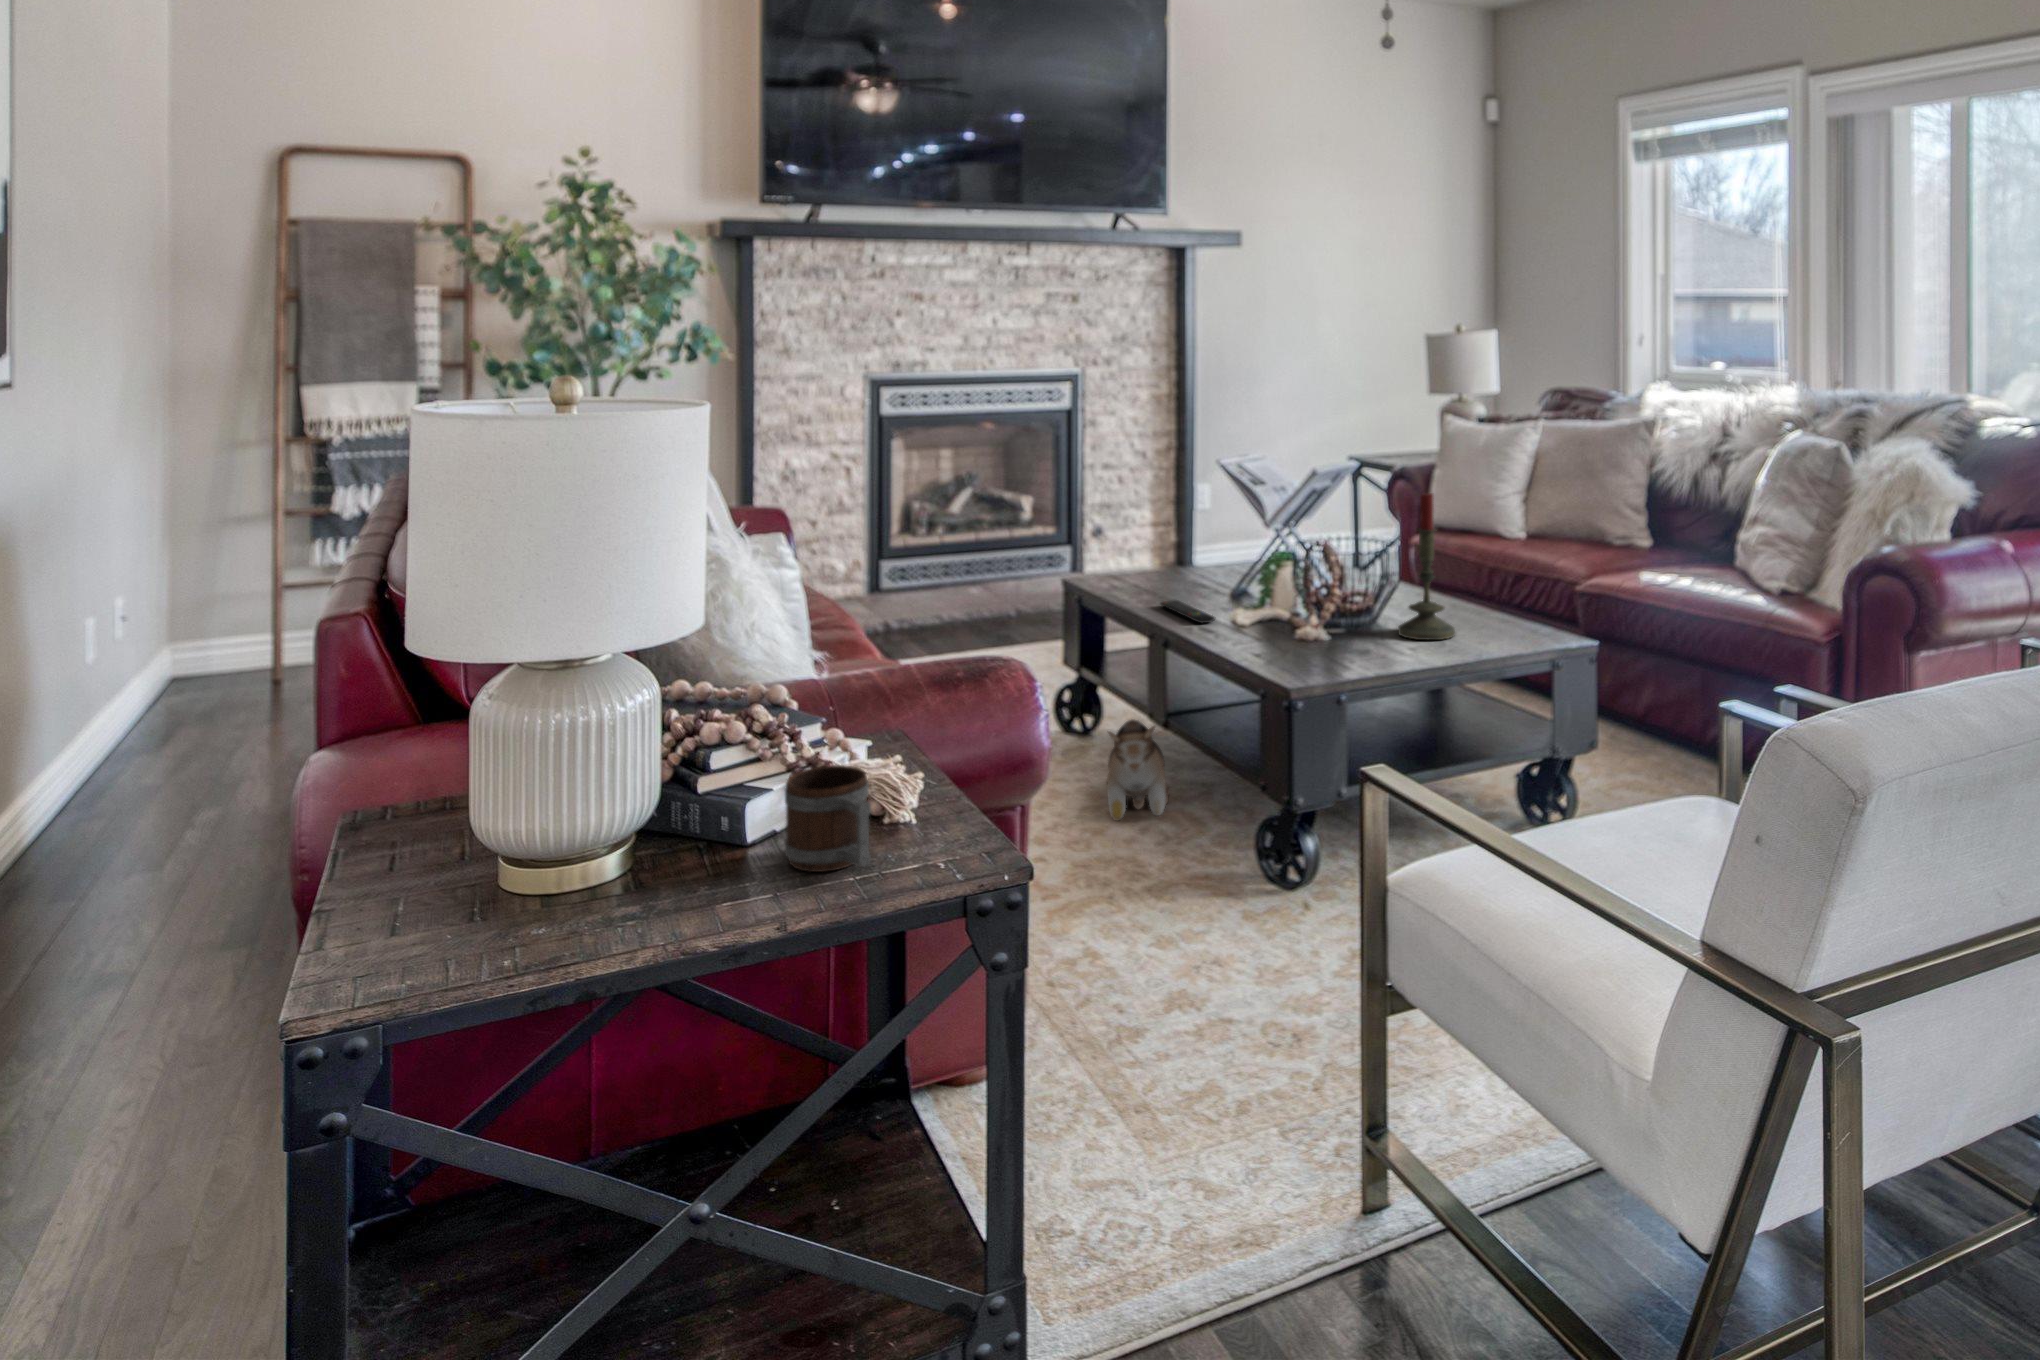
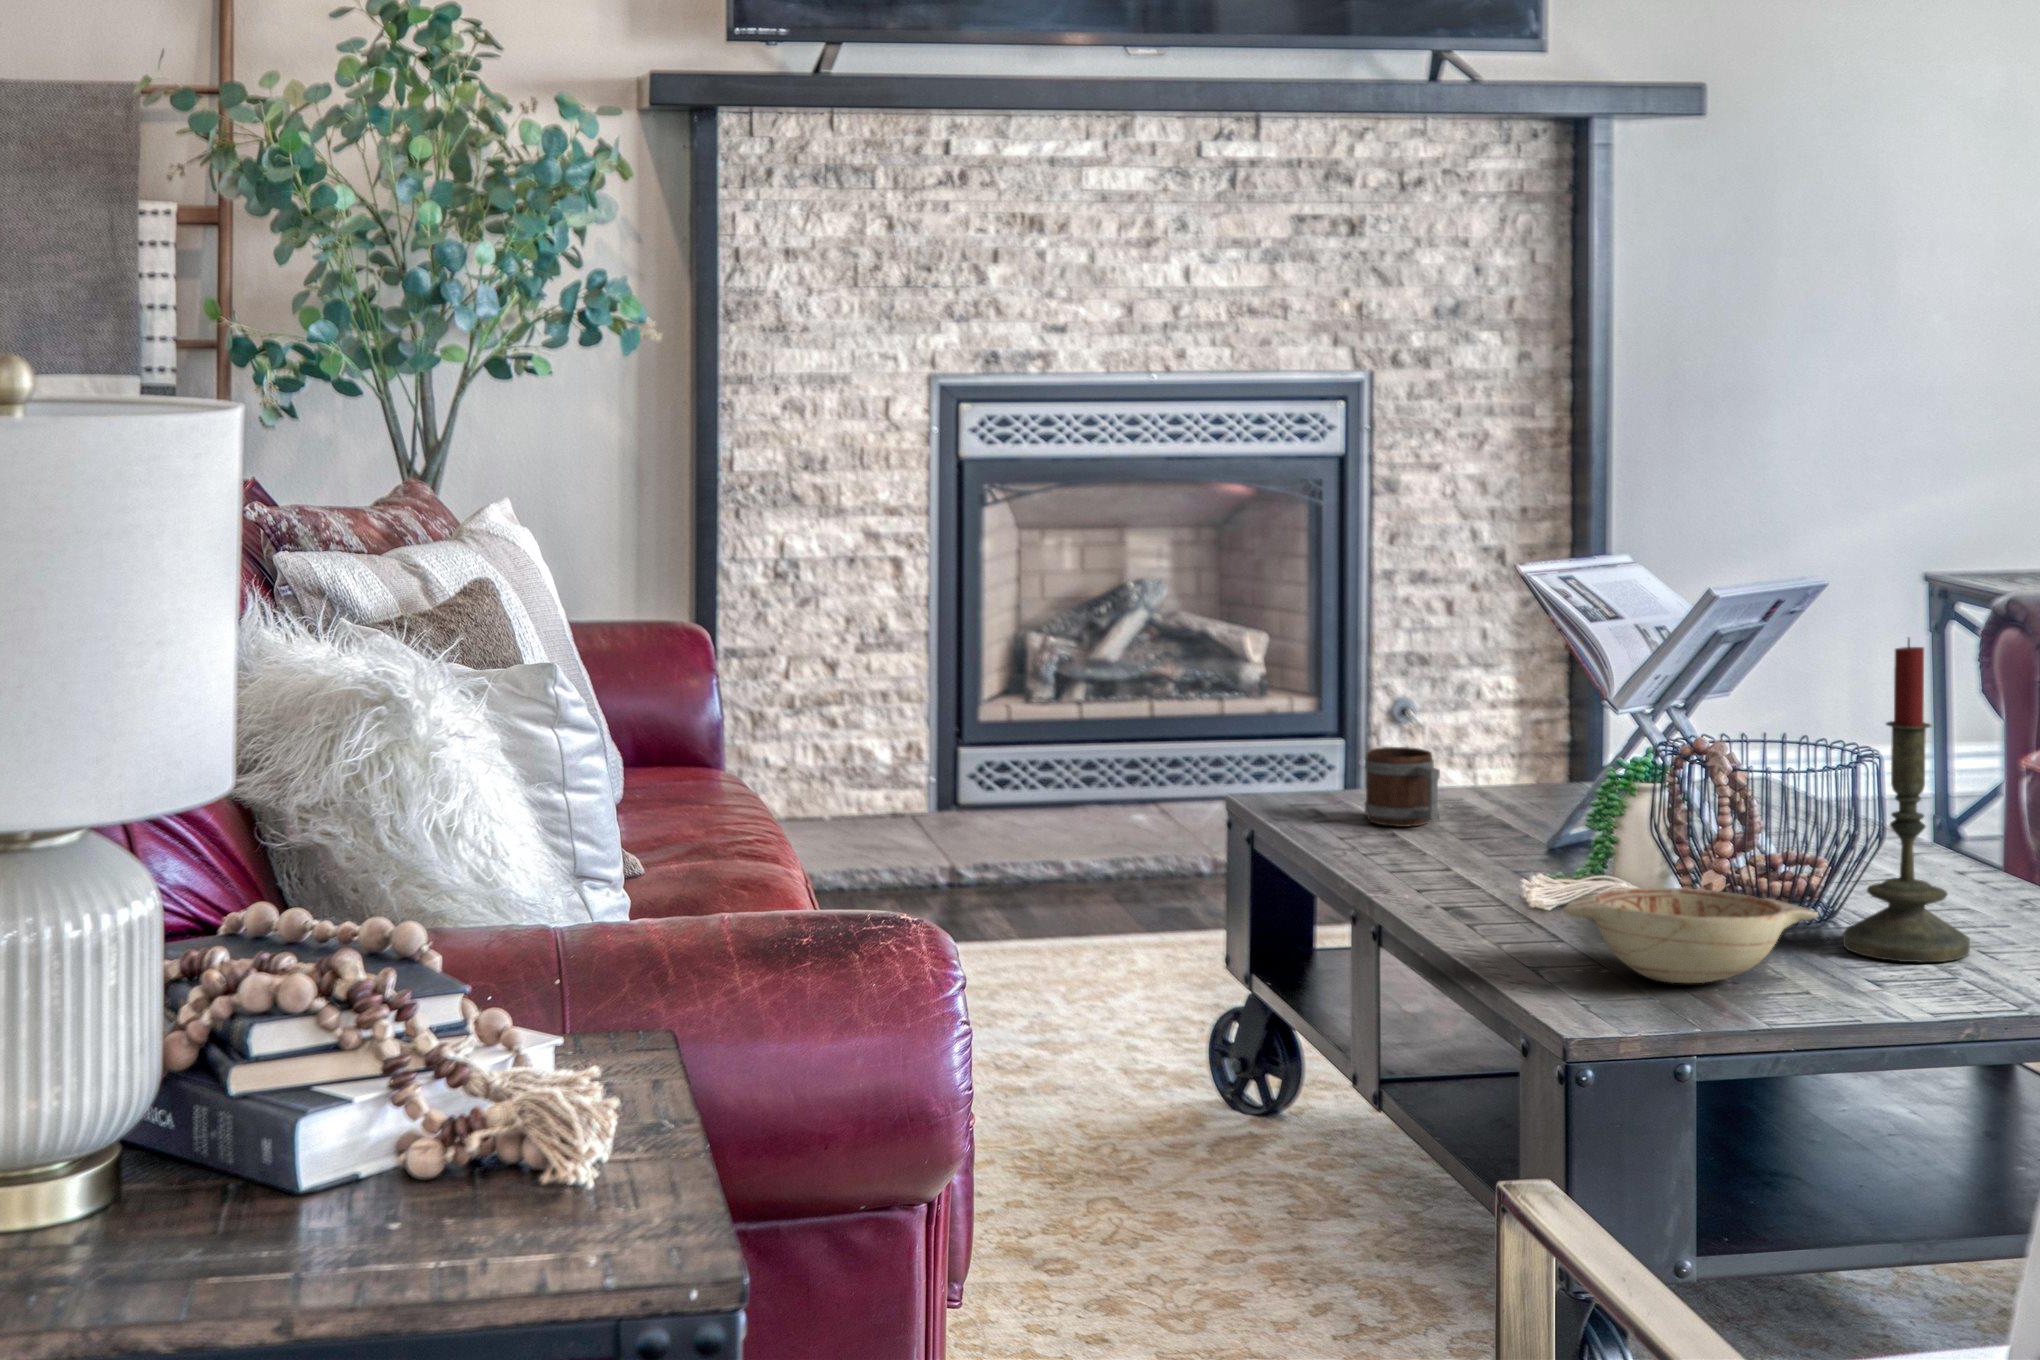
remote control: present [1160,600,1215,623] -> none [1378,849,1472,897]
decorative bowl: none [1284,613,1397,658] -> present [1563,888,1818,983]
plush toy: present [1107,720,1169,820] -> none [1223,1078,1371,1279]
mug: present [785,765,871,872] -> present [1365,747,1440,827]

